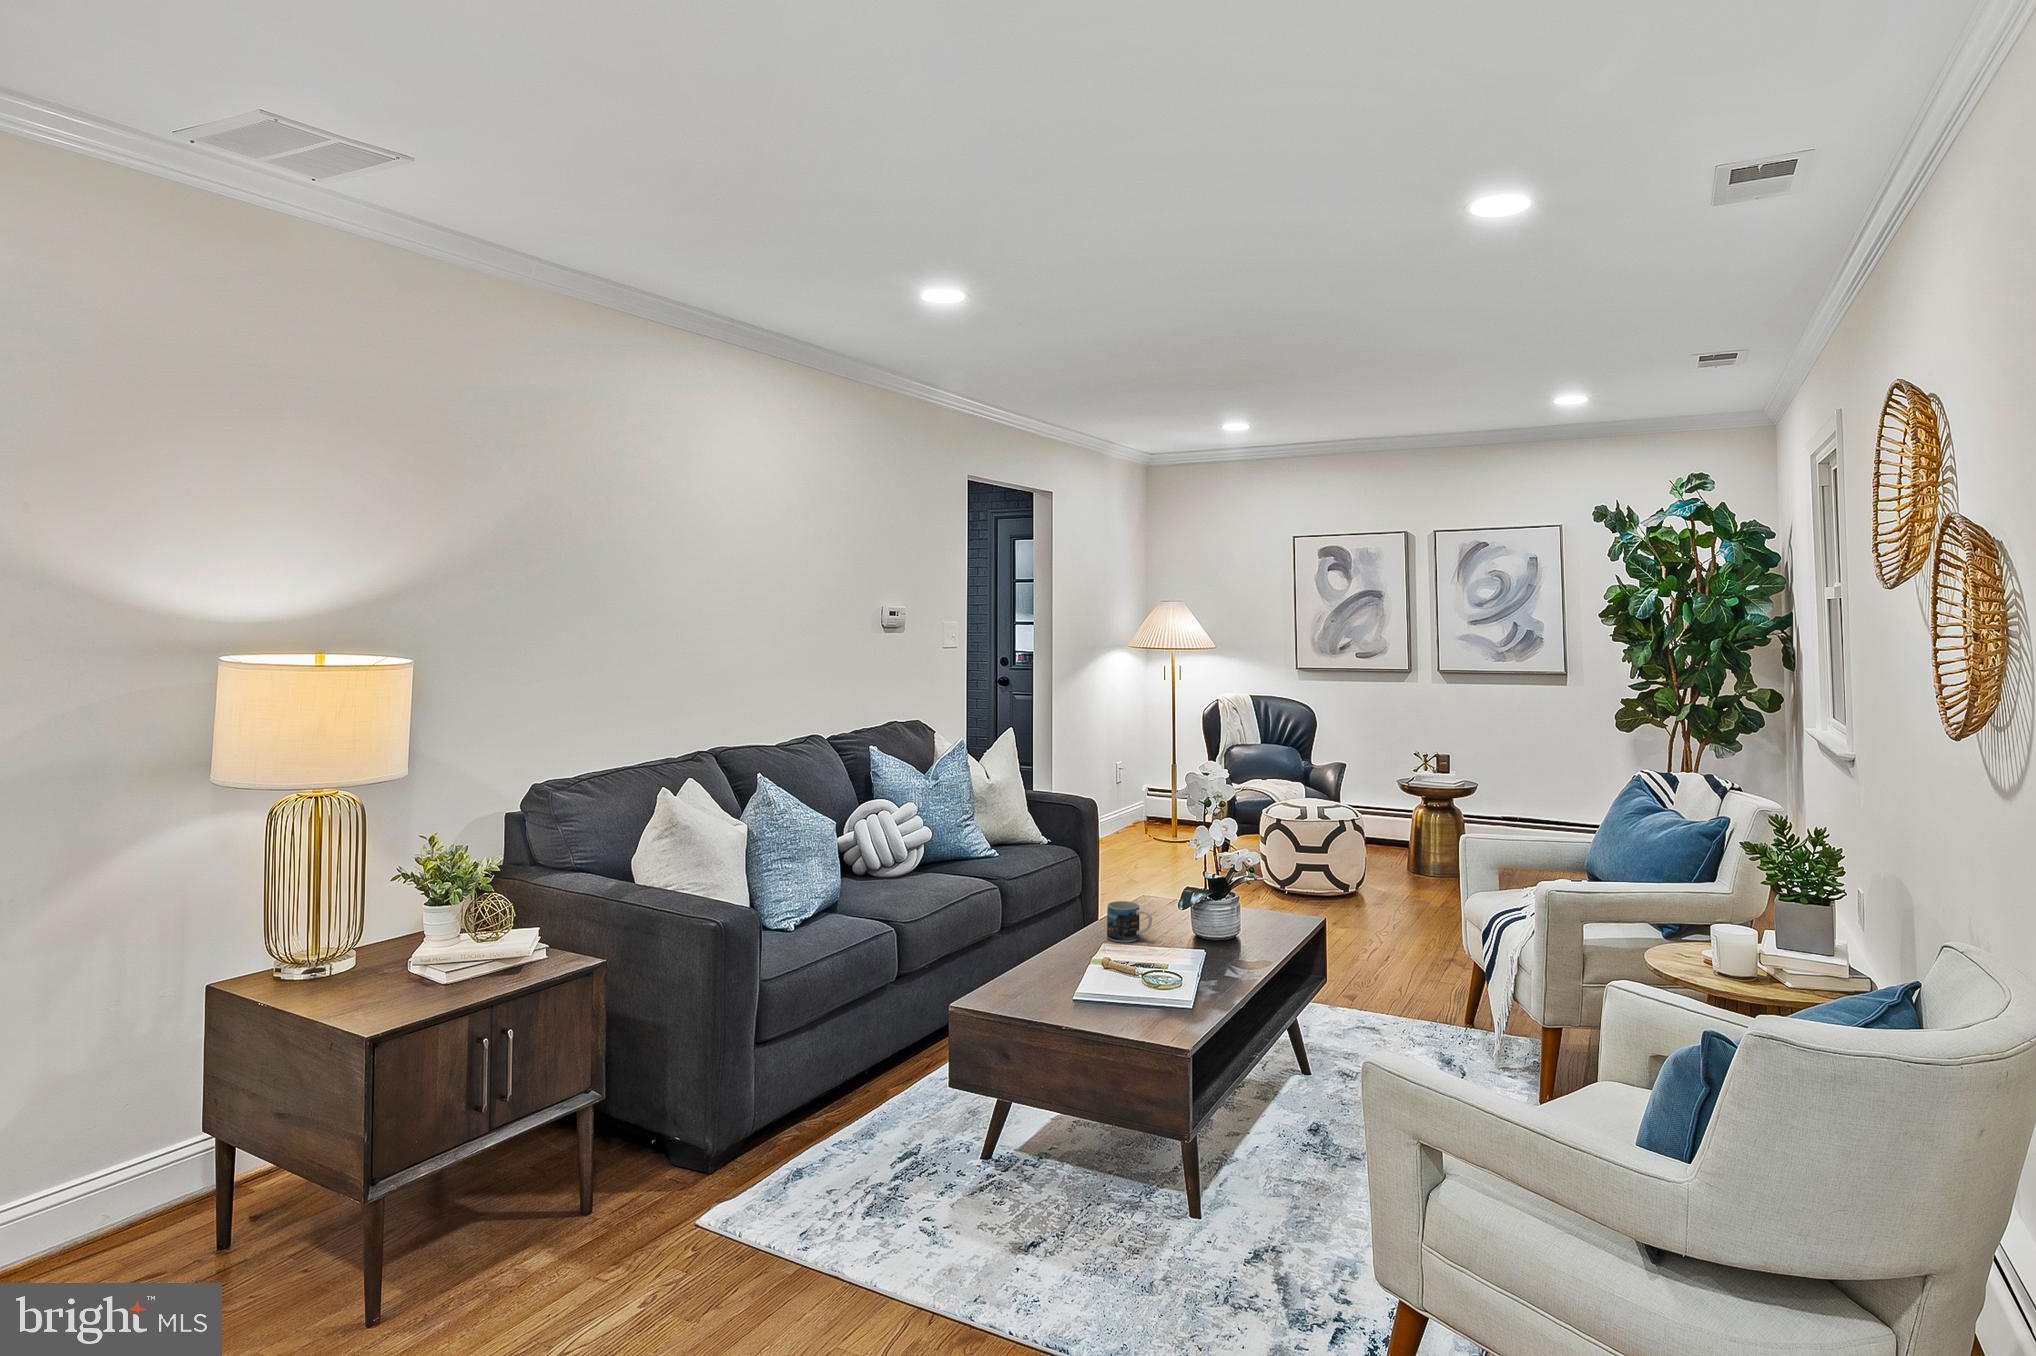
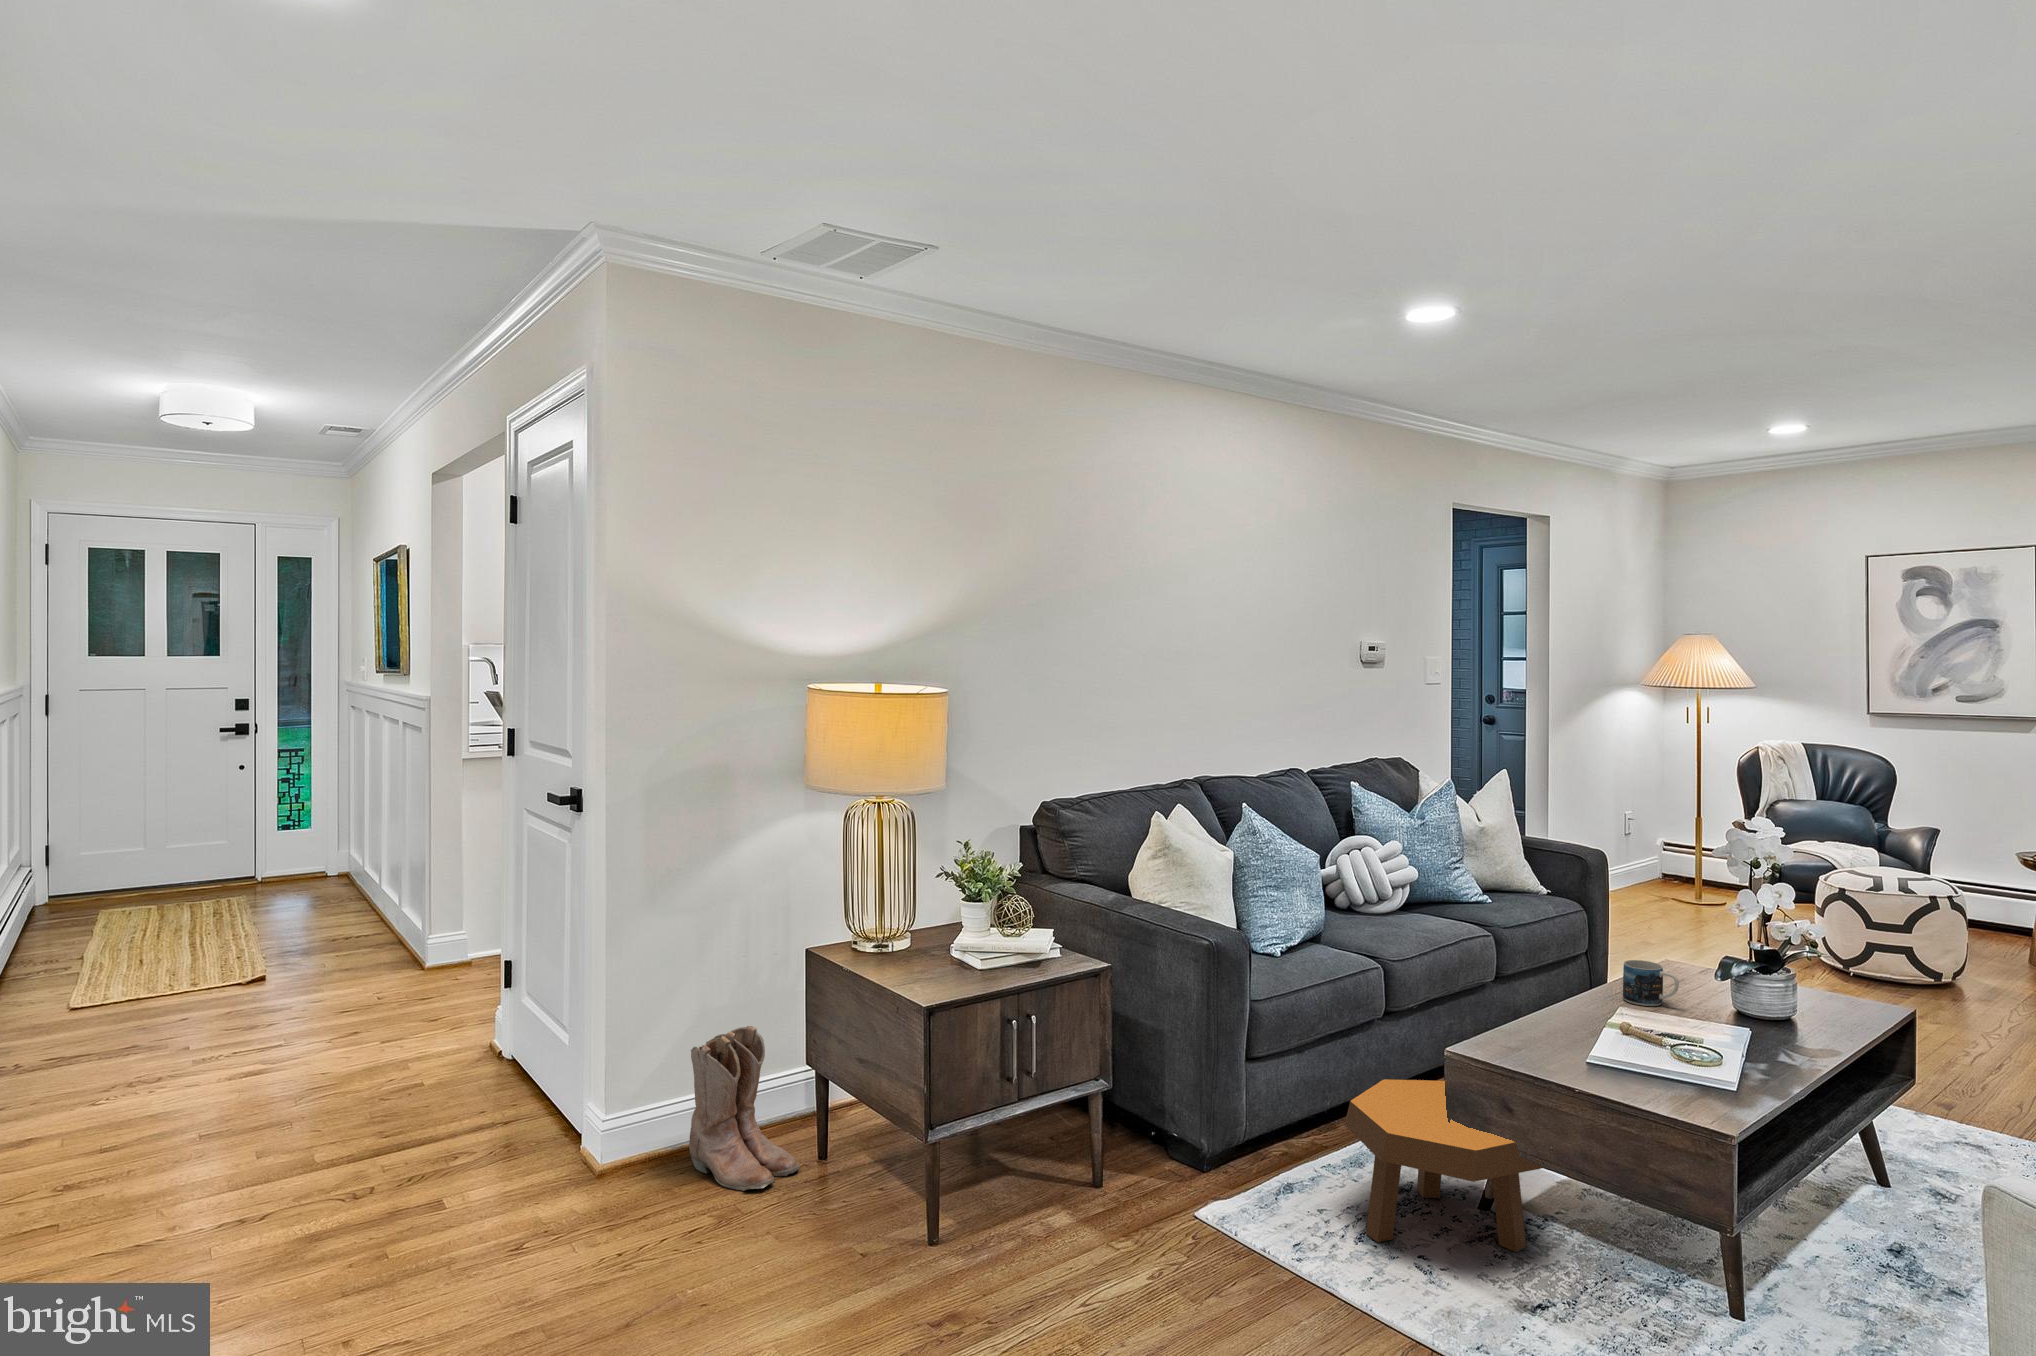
footstool: none [854,1036,1038,1210] -> present [1344,1079,1545,1252]
boots: none [31,1088,204,1299] -> present [689,1026,799,1191]

